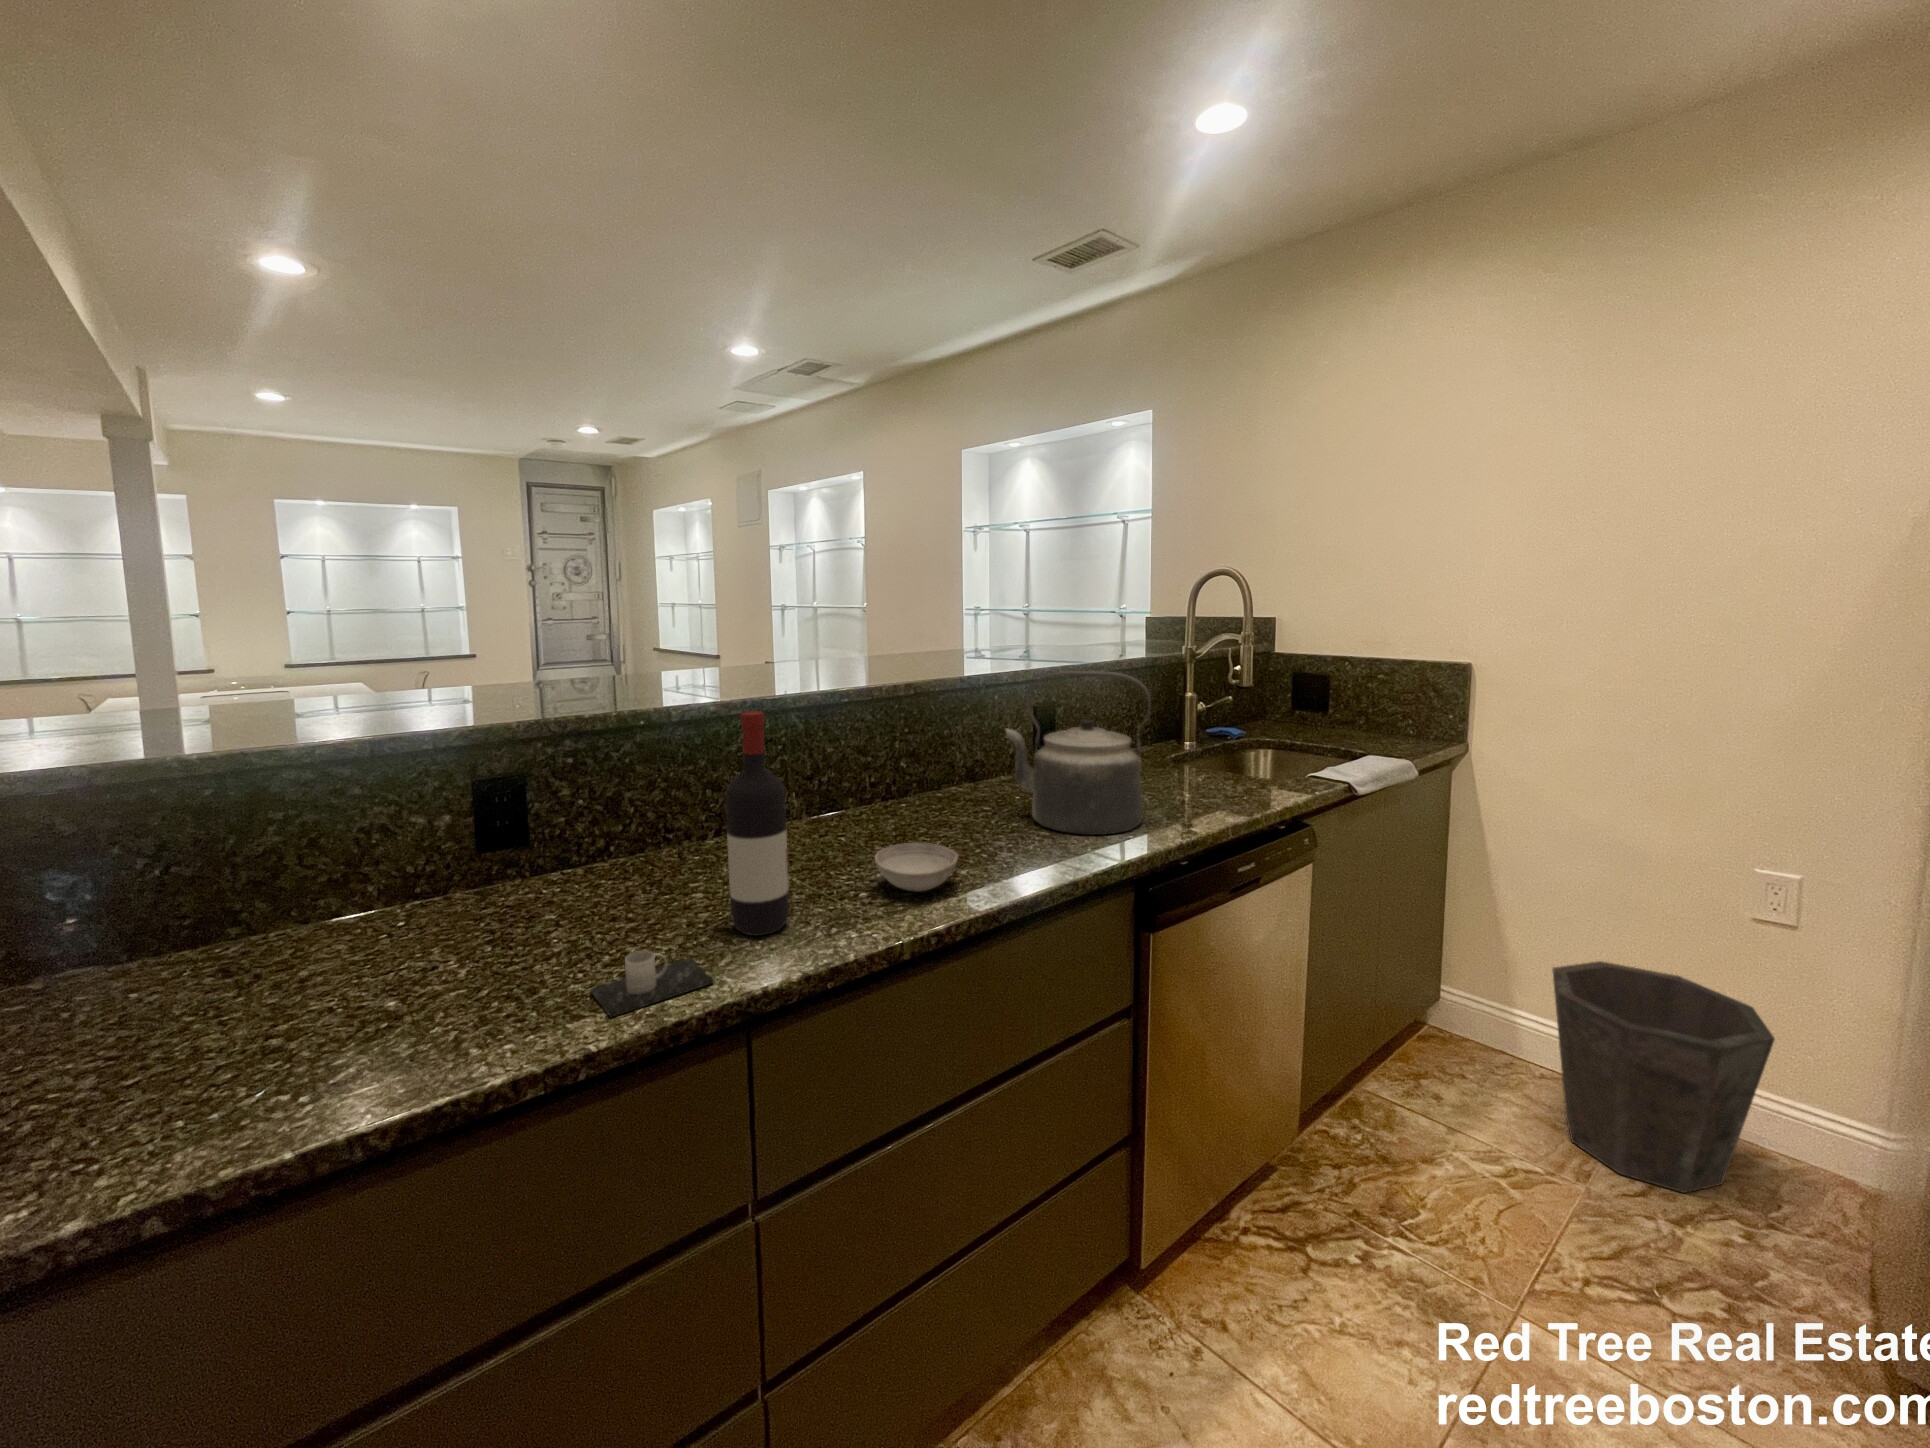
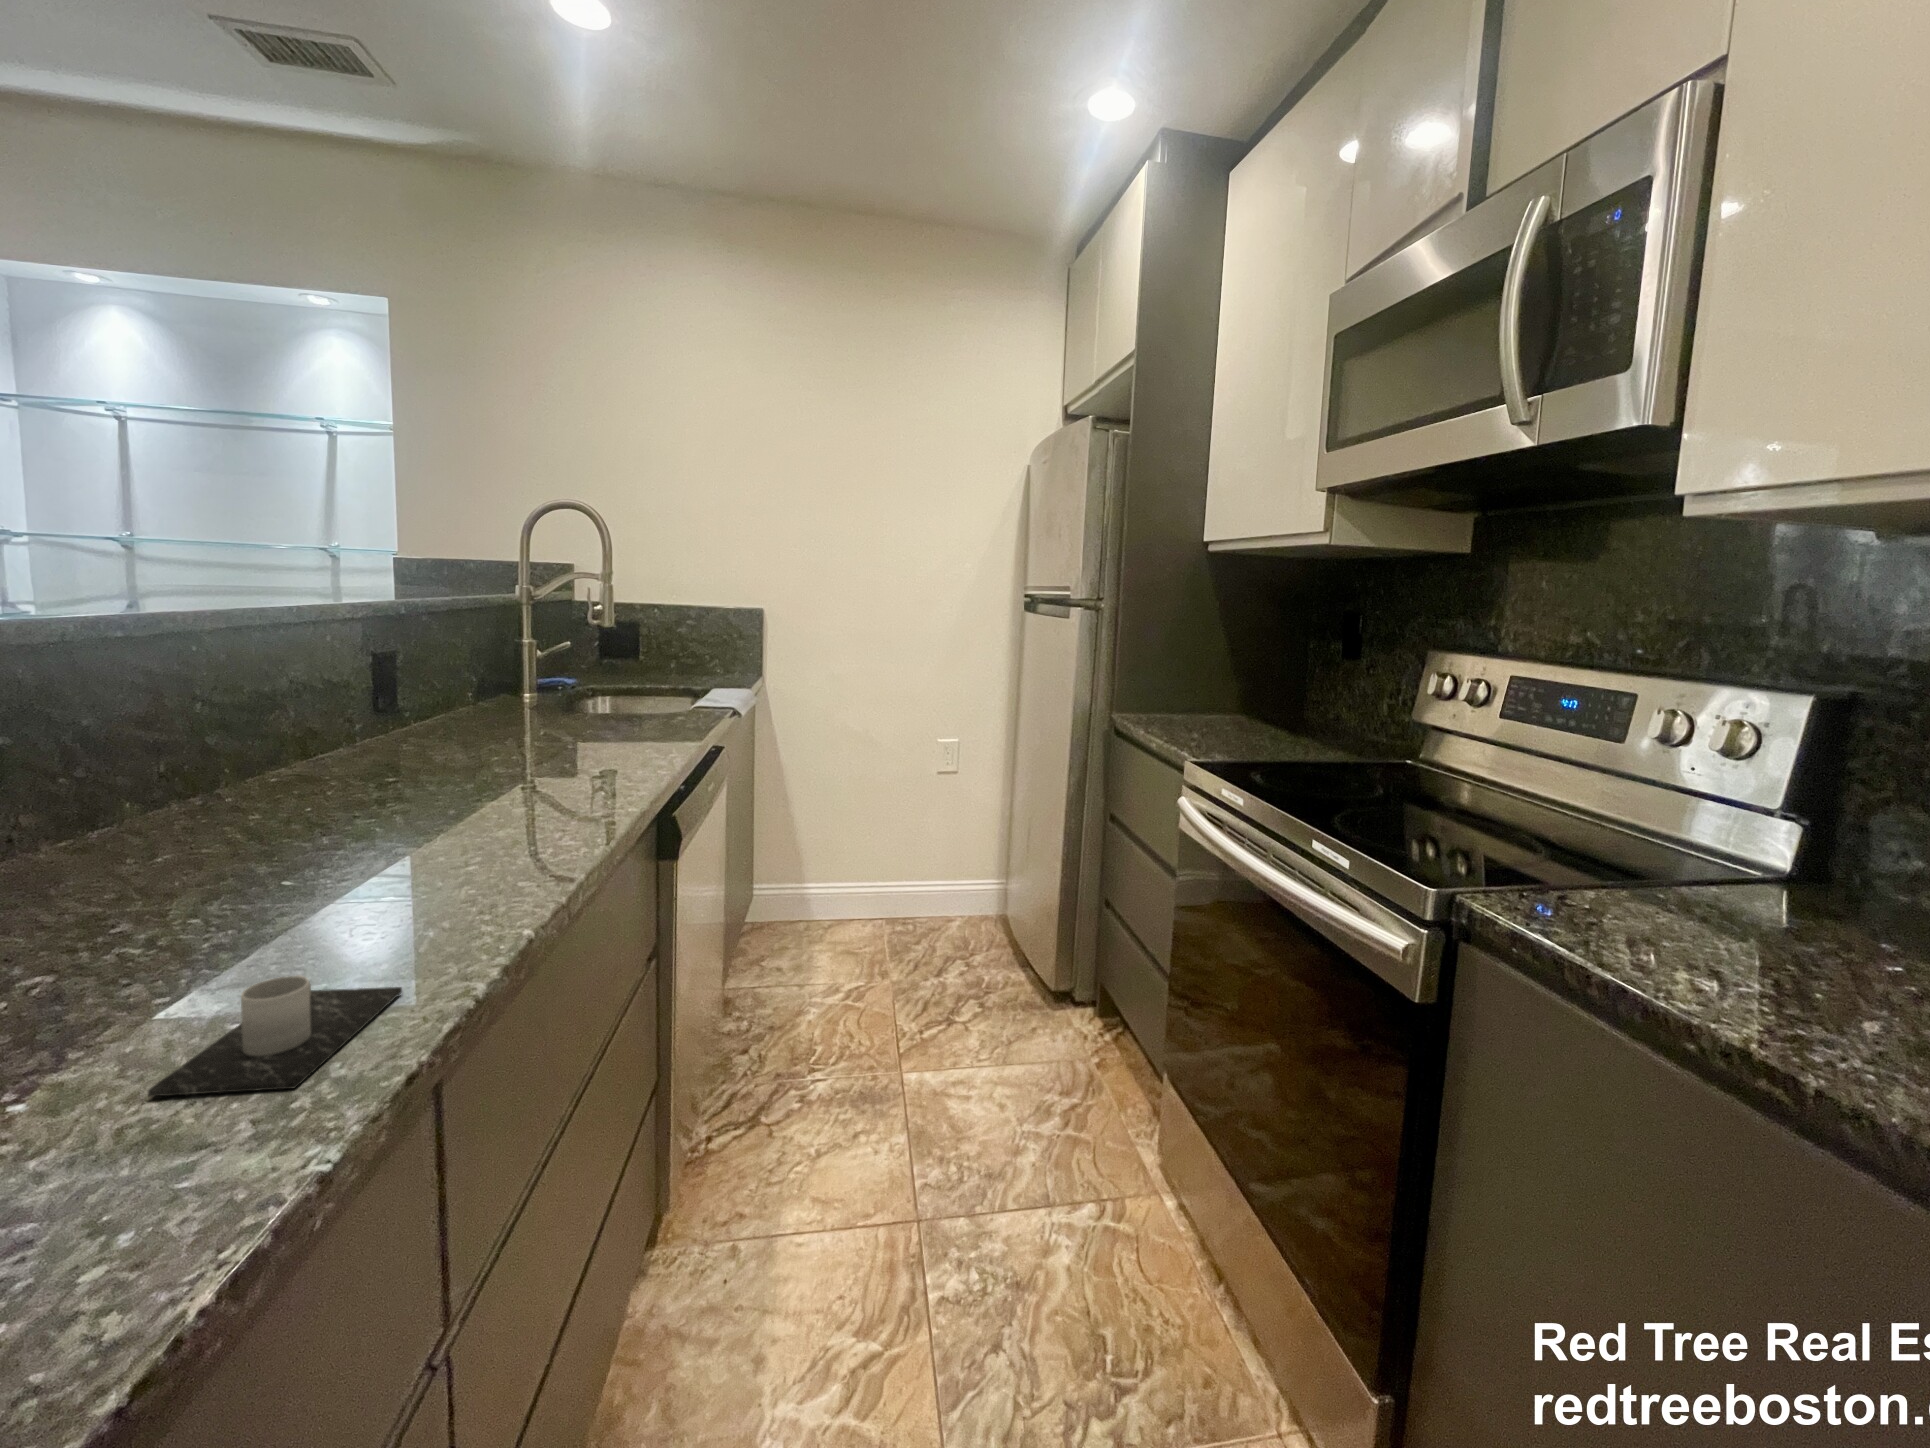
kettle: present [1006,671,1151,835] -> none [443,586,635,773]
wine bottle: present [725,711,789,936] -> none [251,582,381,950]
bowl: present [875,843,958,891] -> none [412,791,548,848]
waste bin: present [1552,961,1775,1193] -> none [846,823,964,965]

